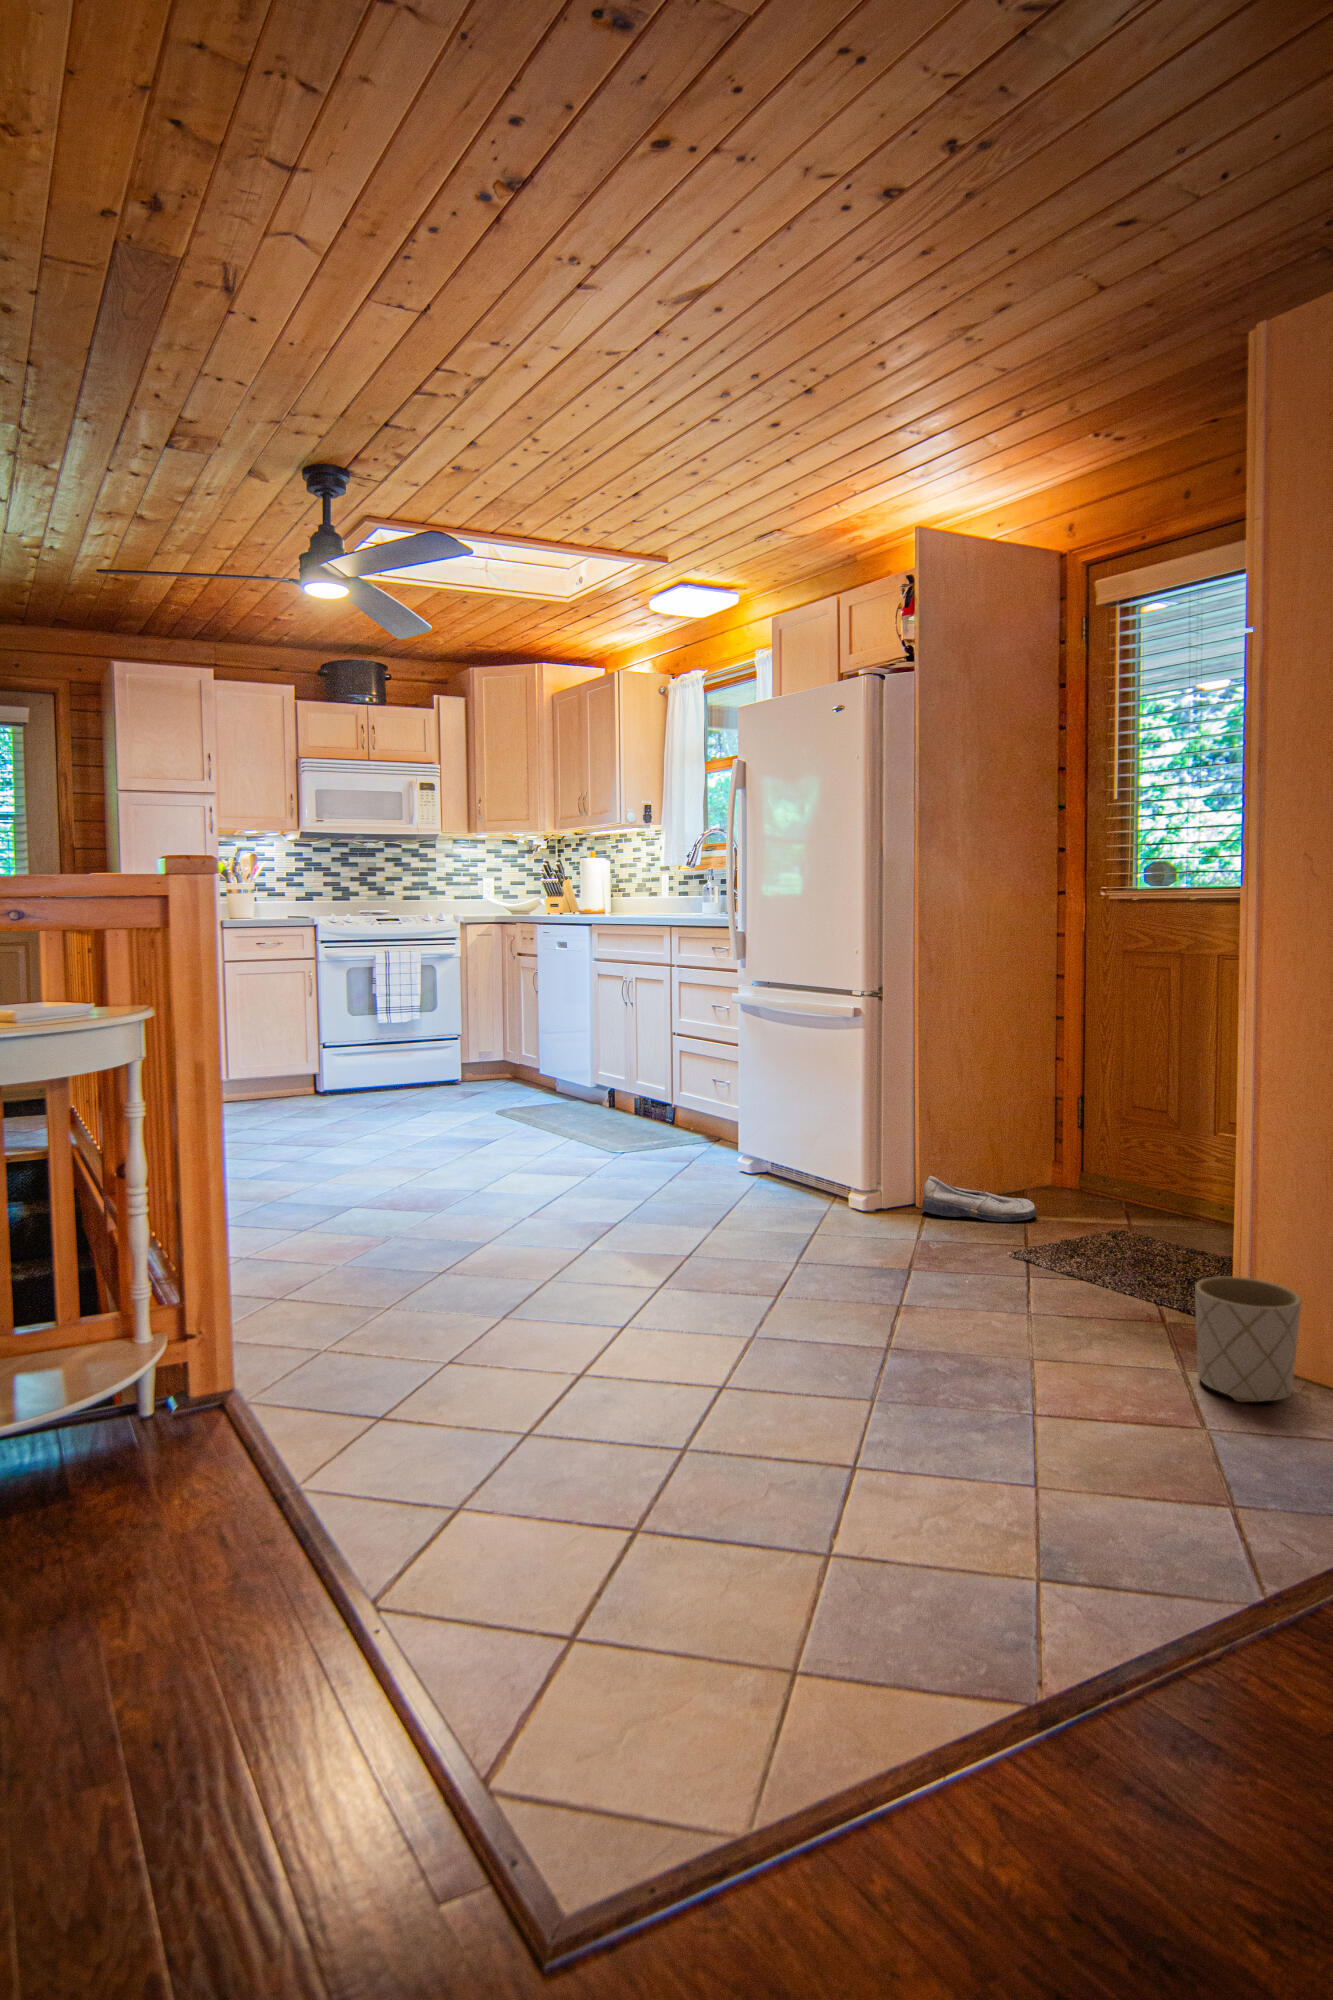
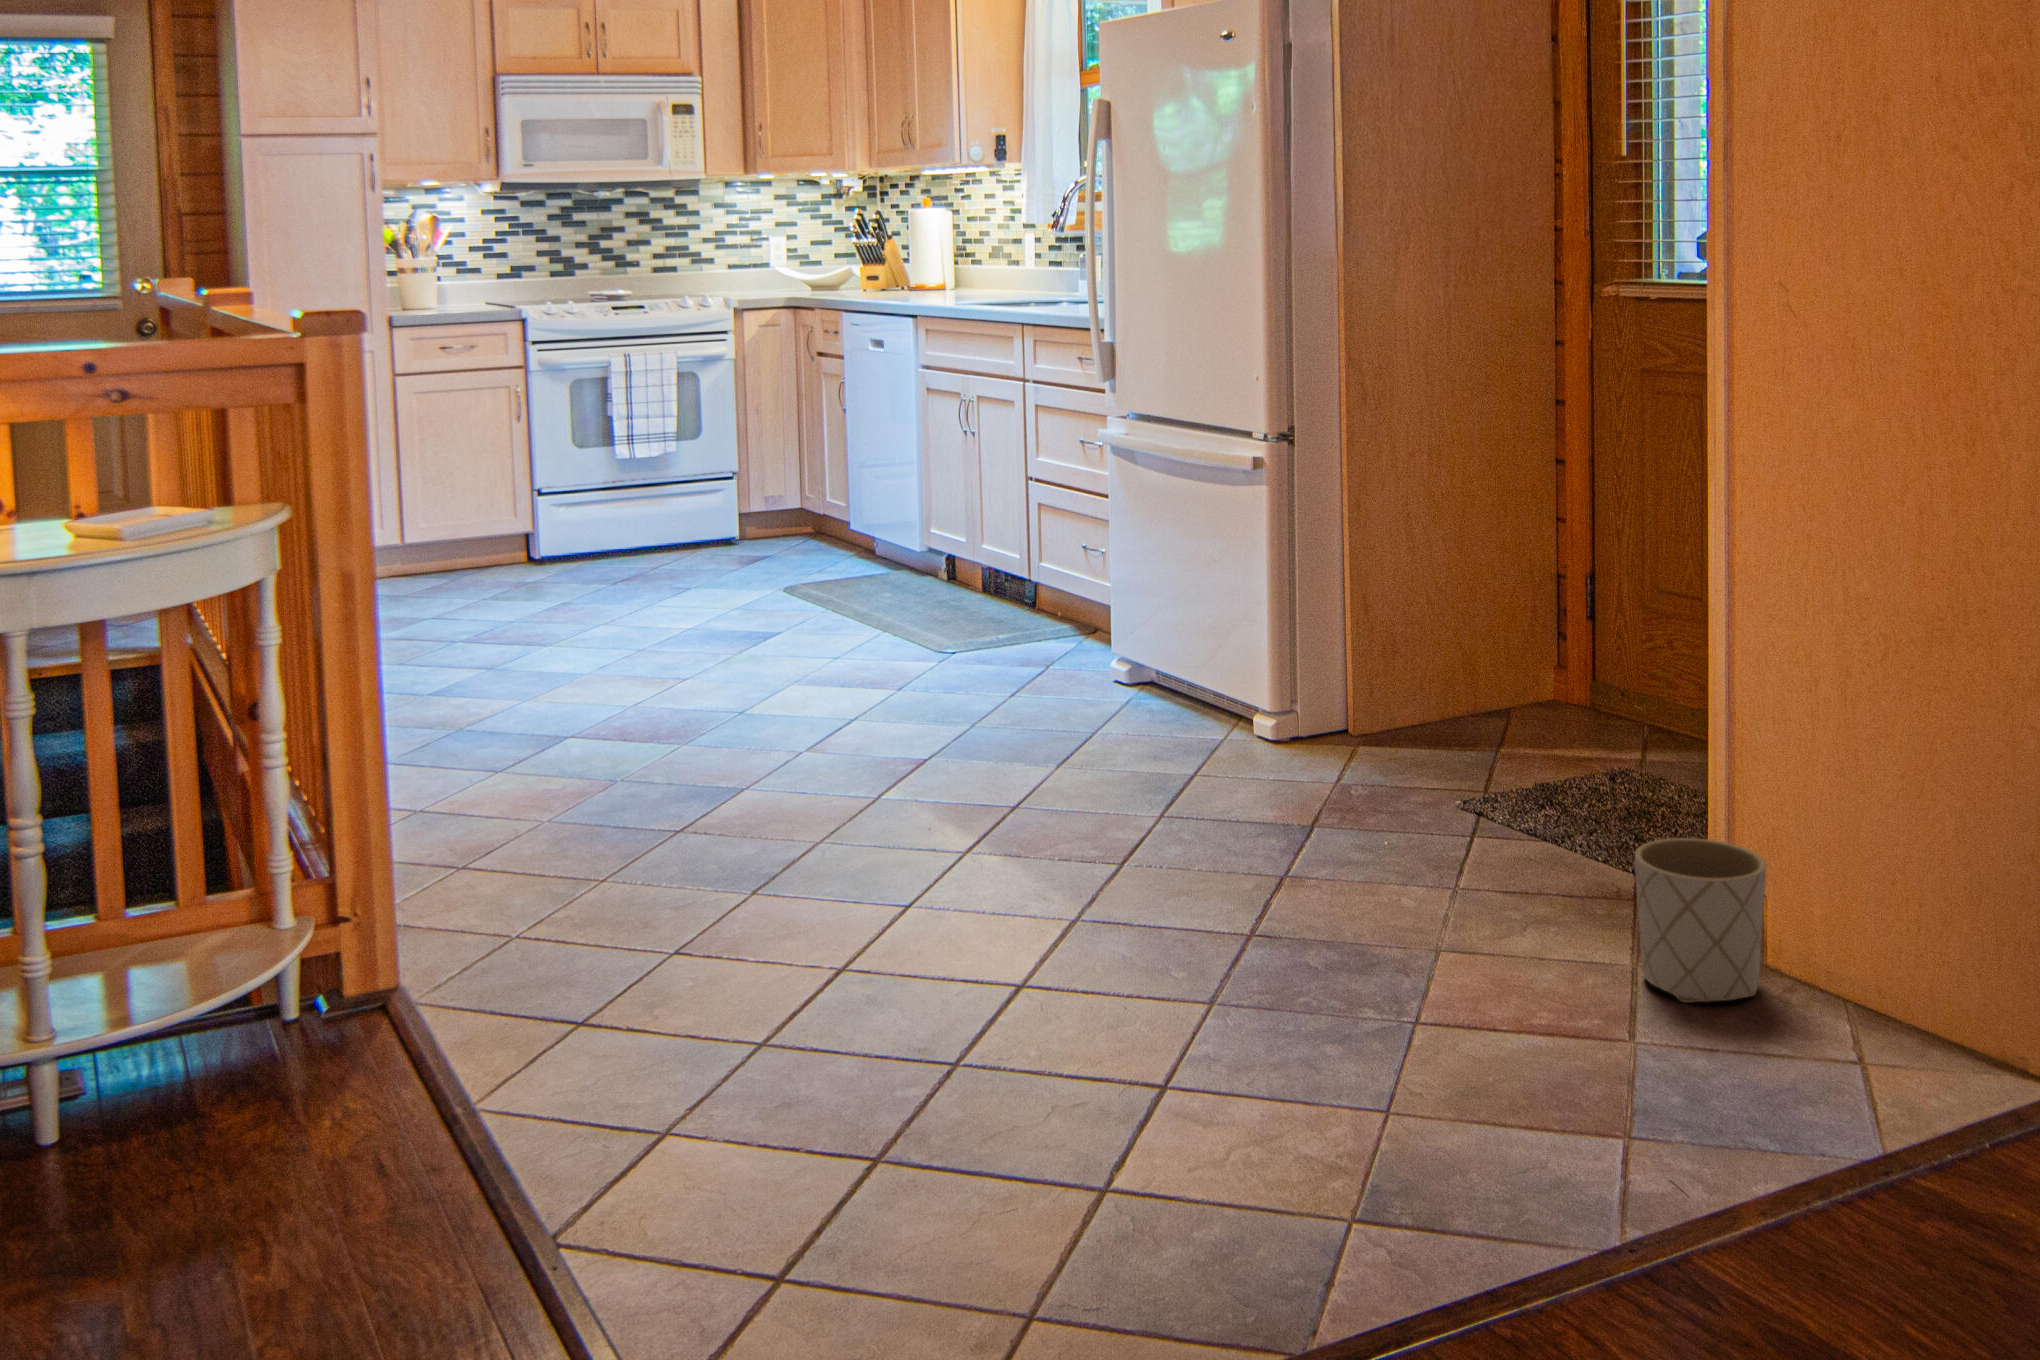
shoe: present [922,1176,1036,1222] -> none [1358,693,1518,757]

